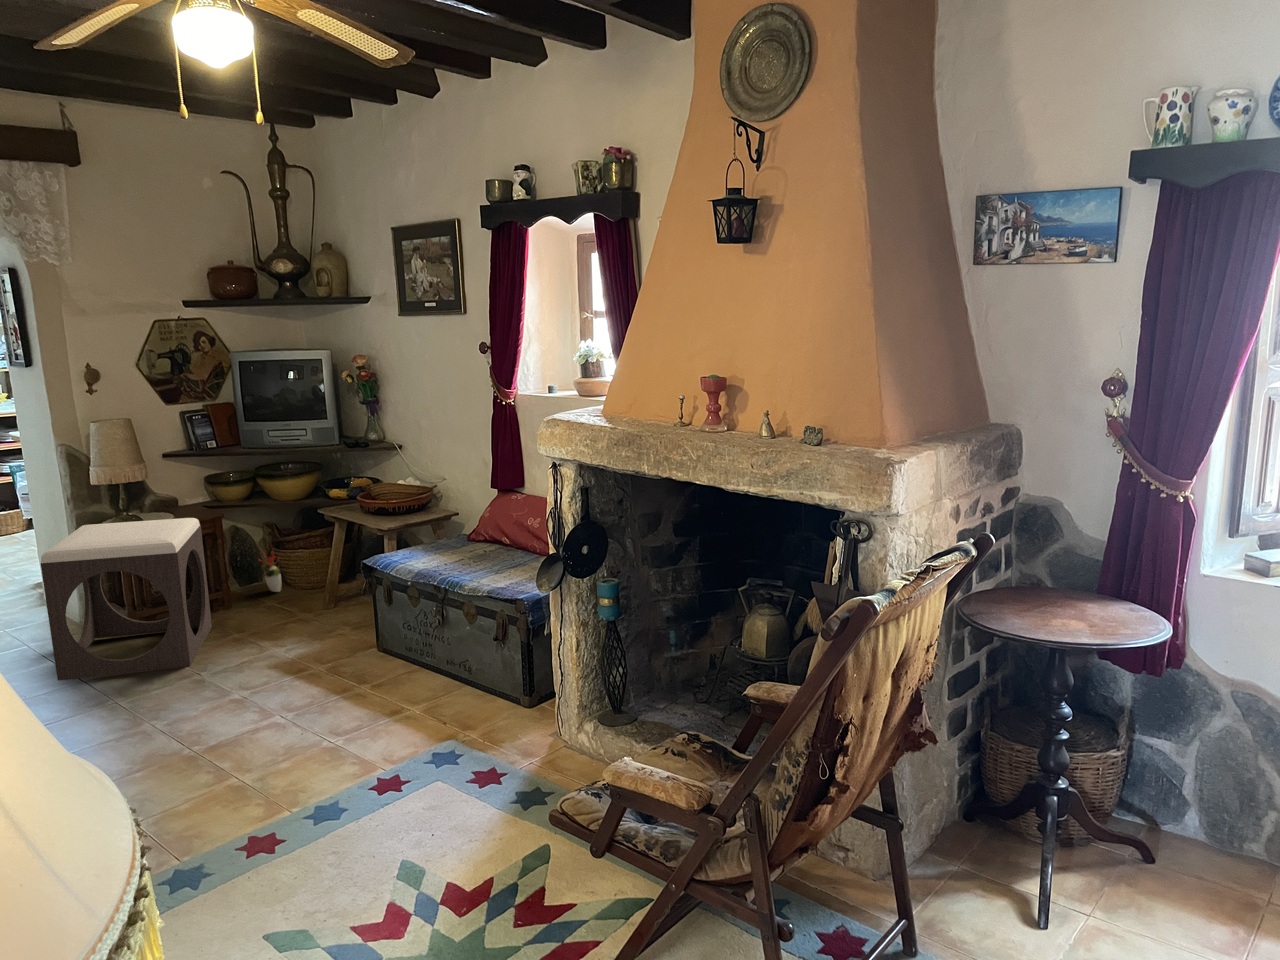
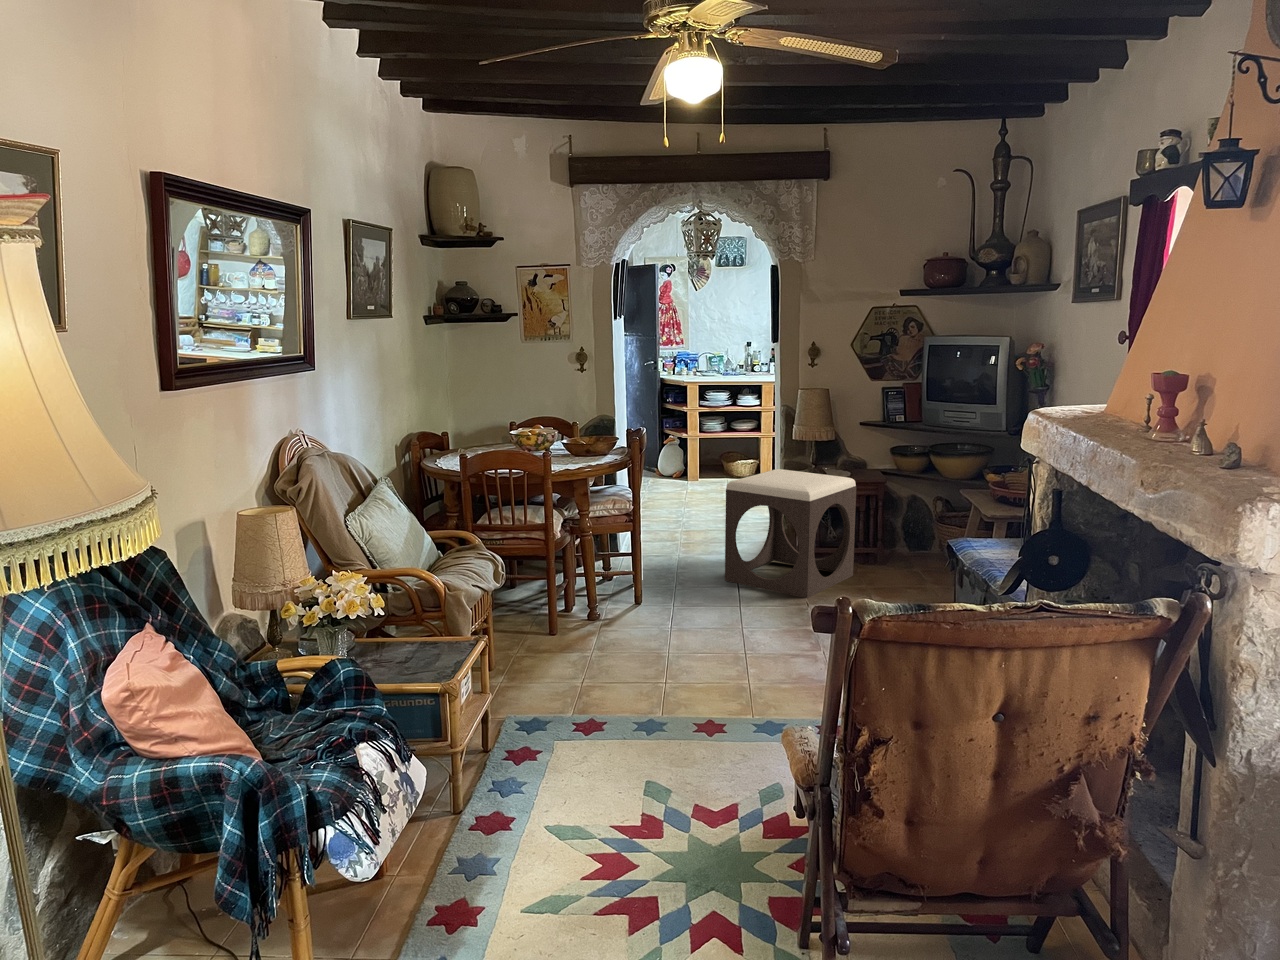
decorative plant: present [259,552,281,592] -> none [918,523,939,564]

